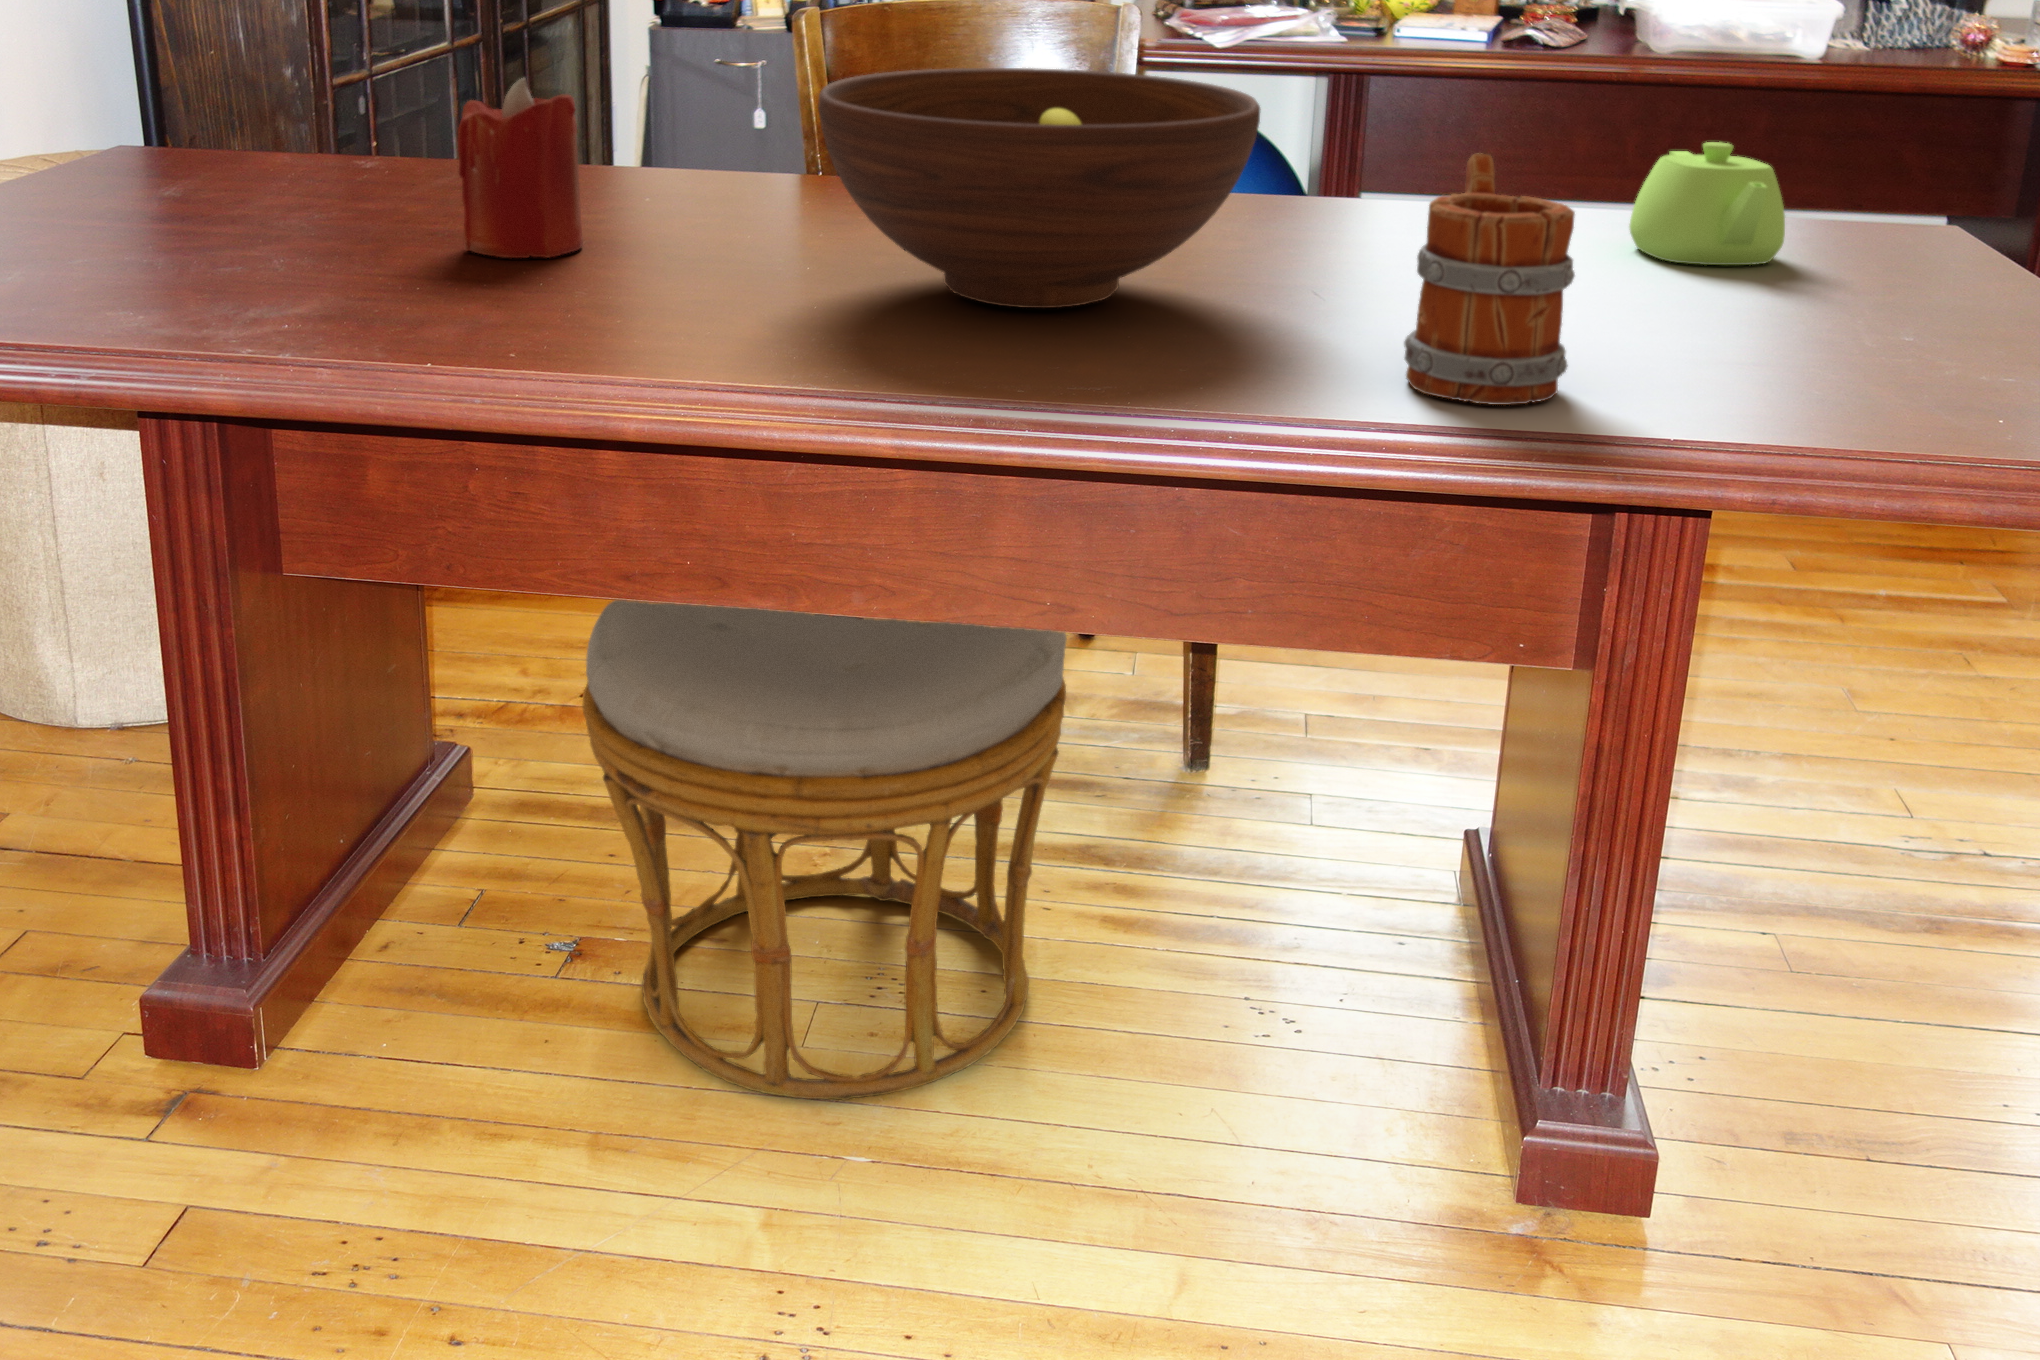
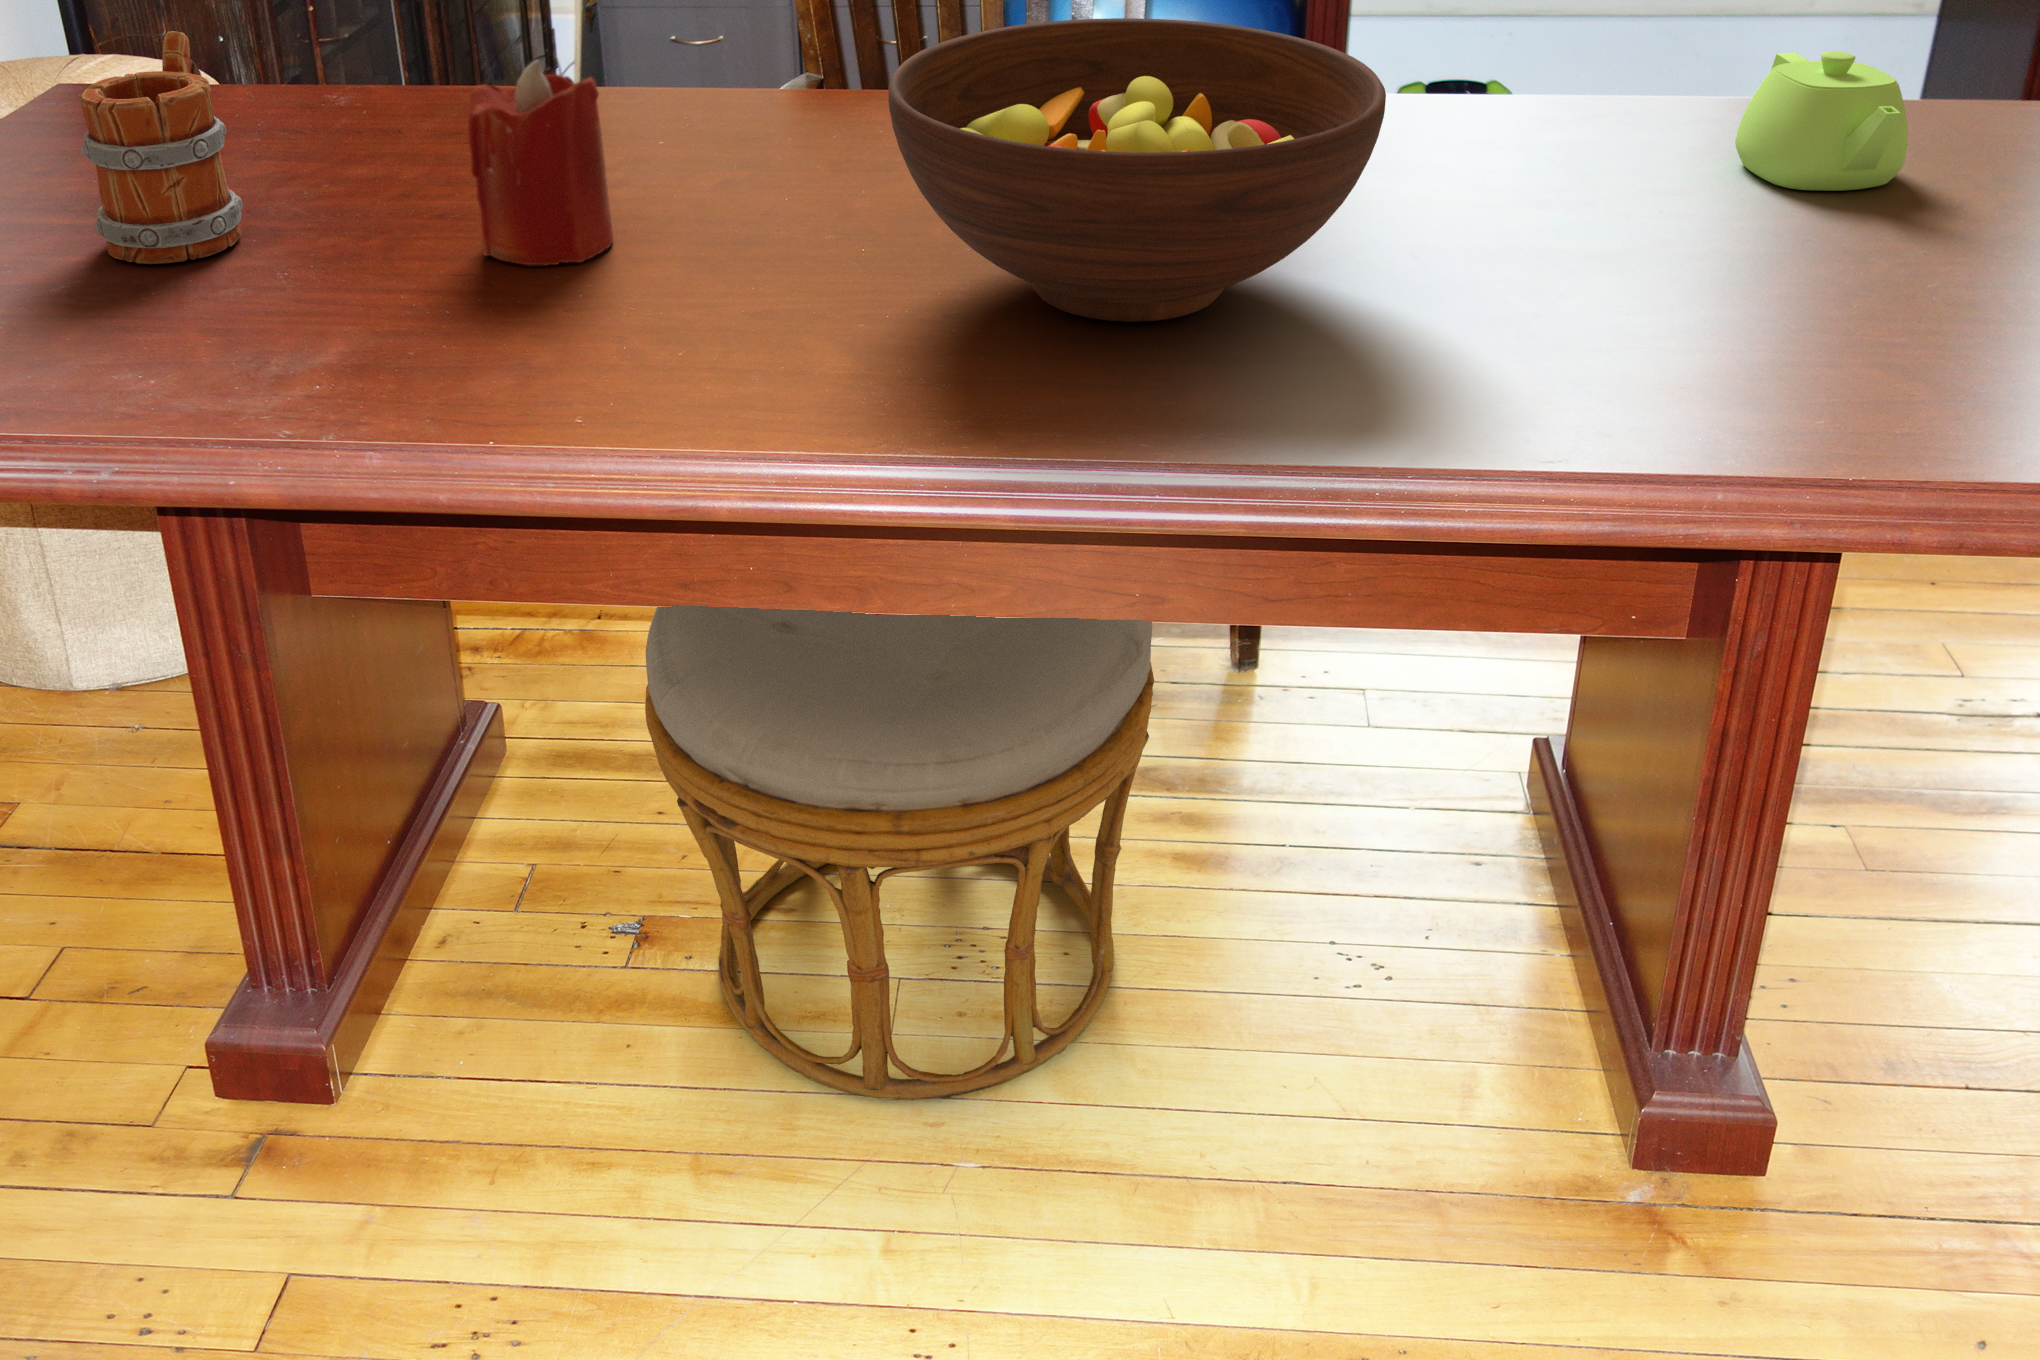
mug: present [1404,154,1575,405] -> present [80,31,243,264]

